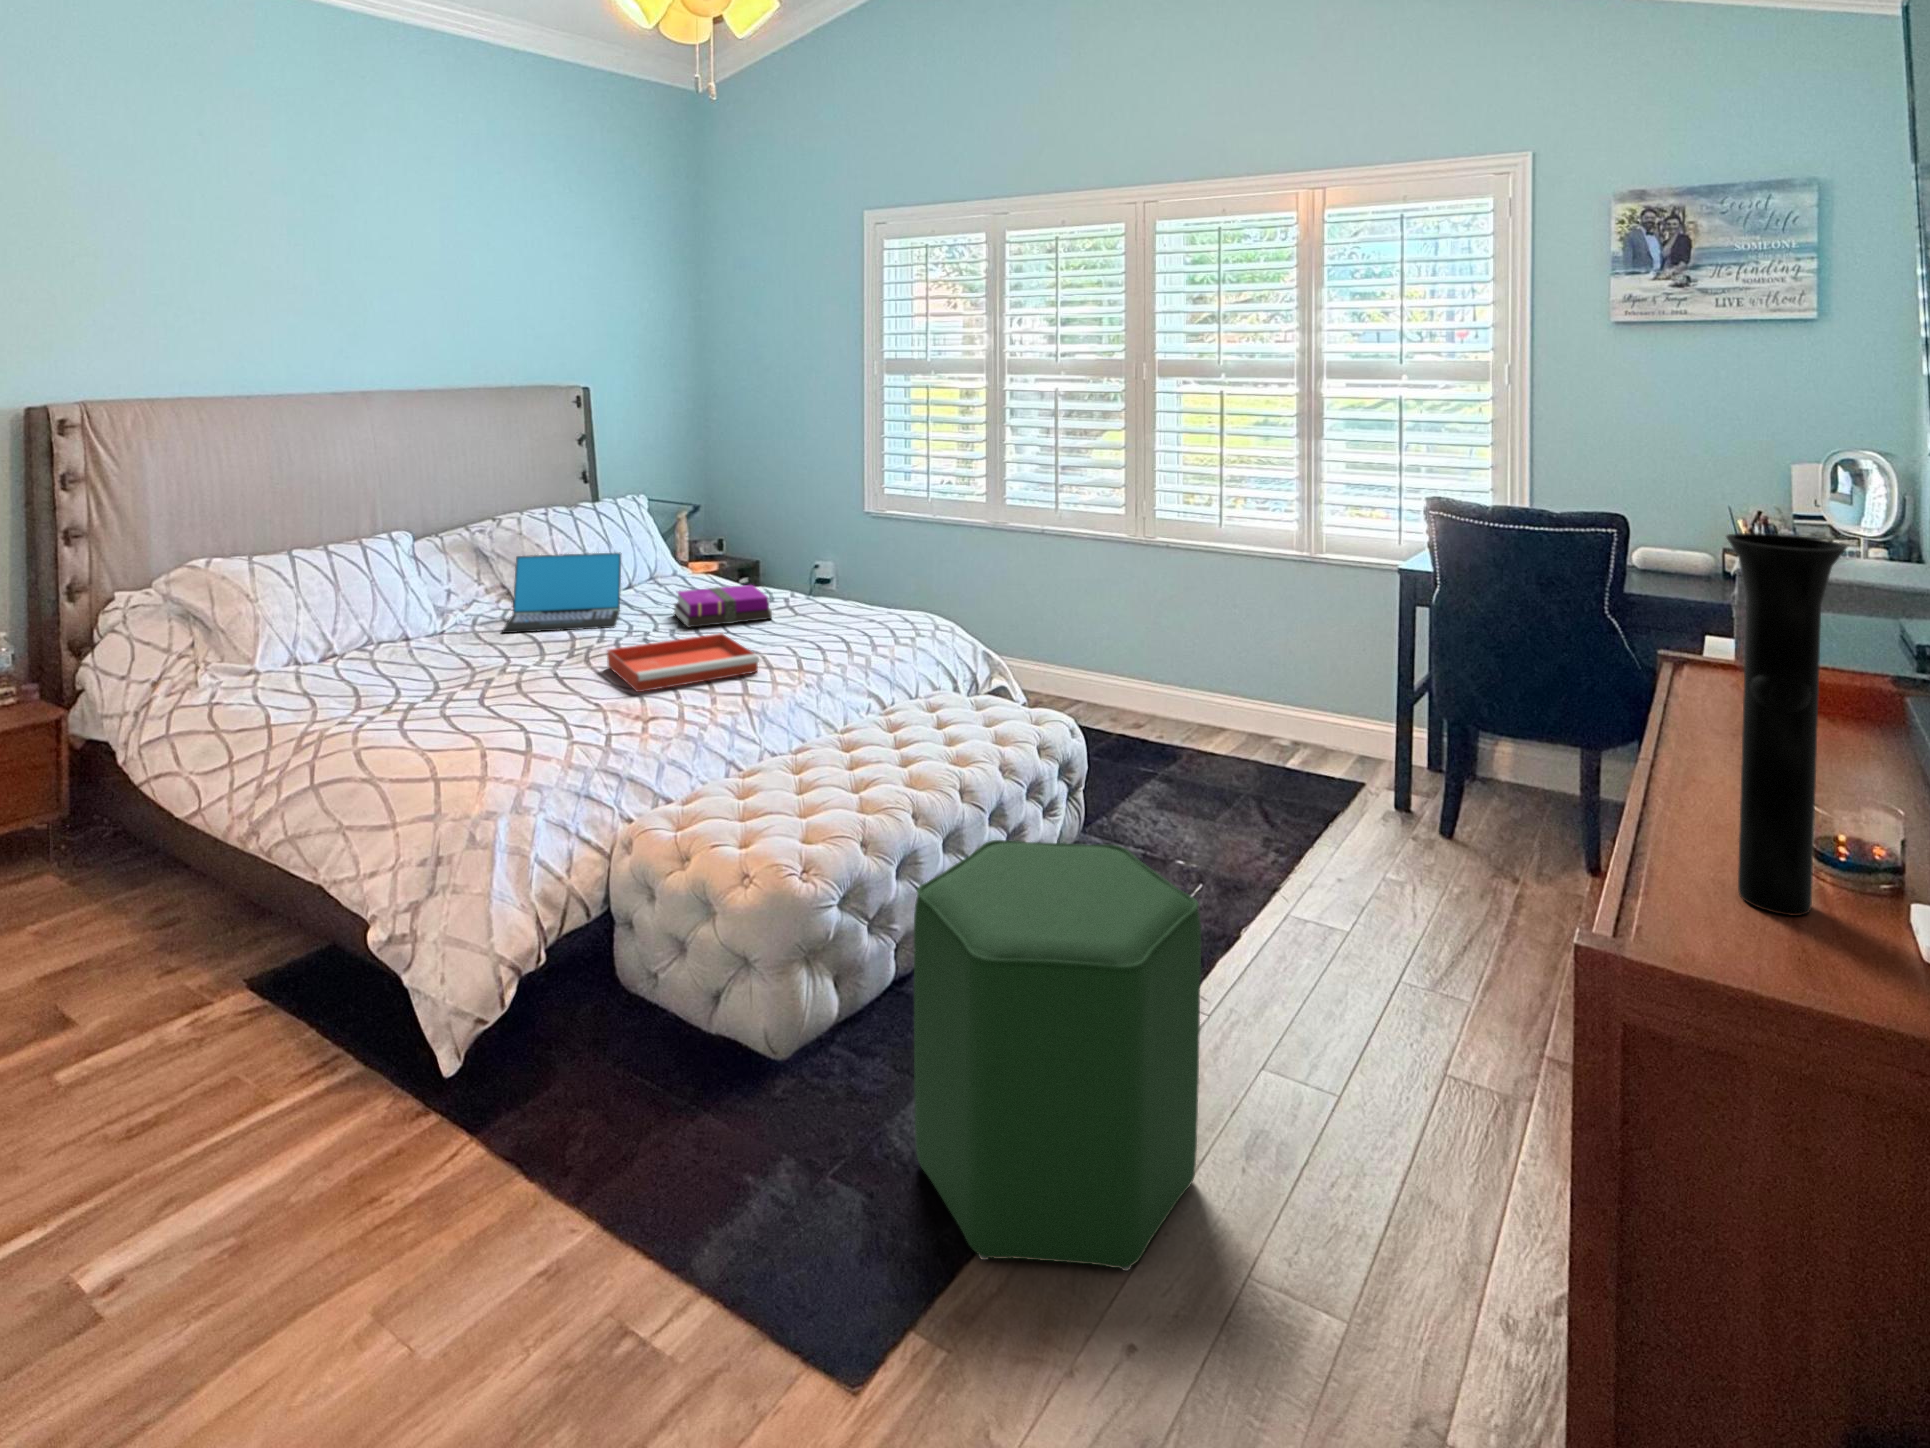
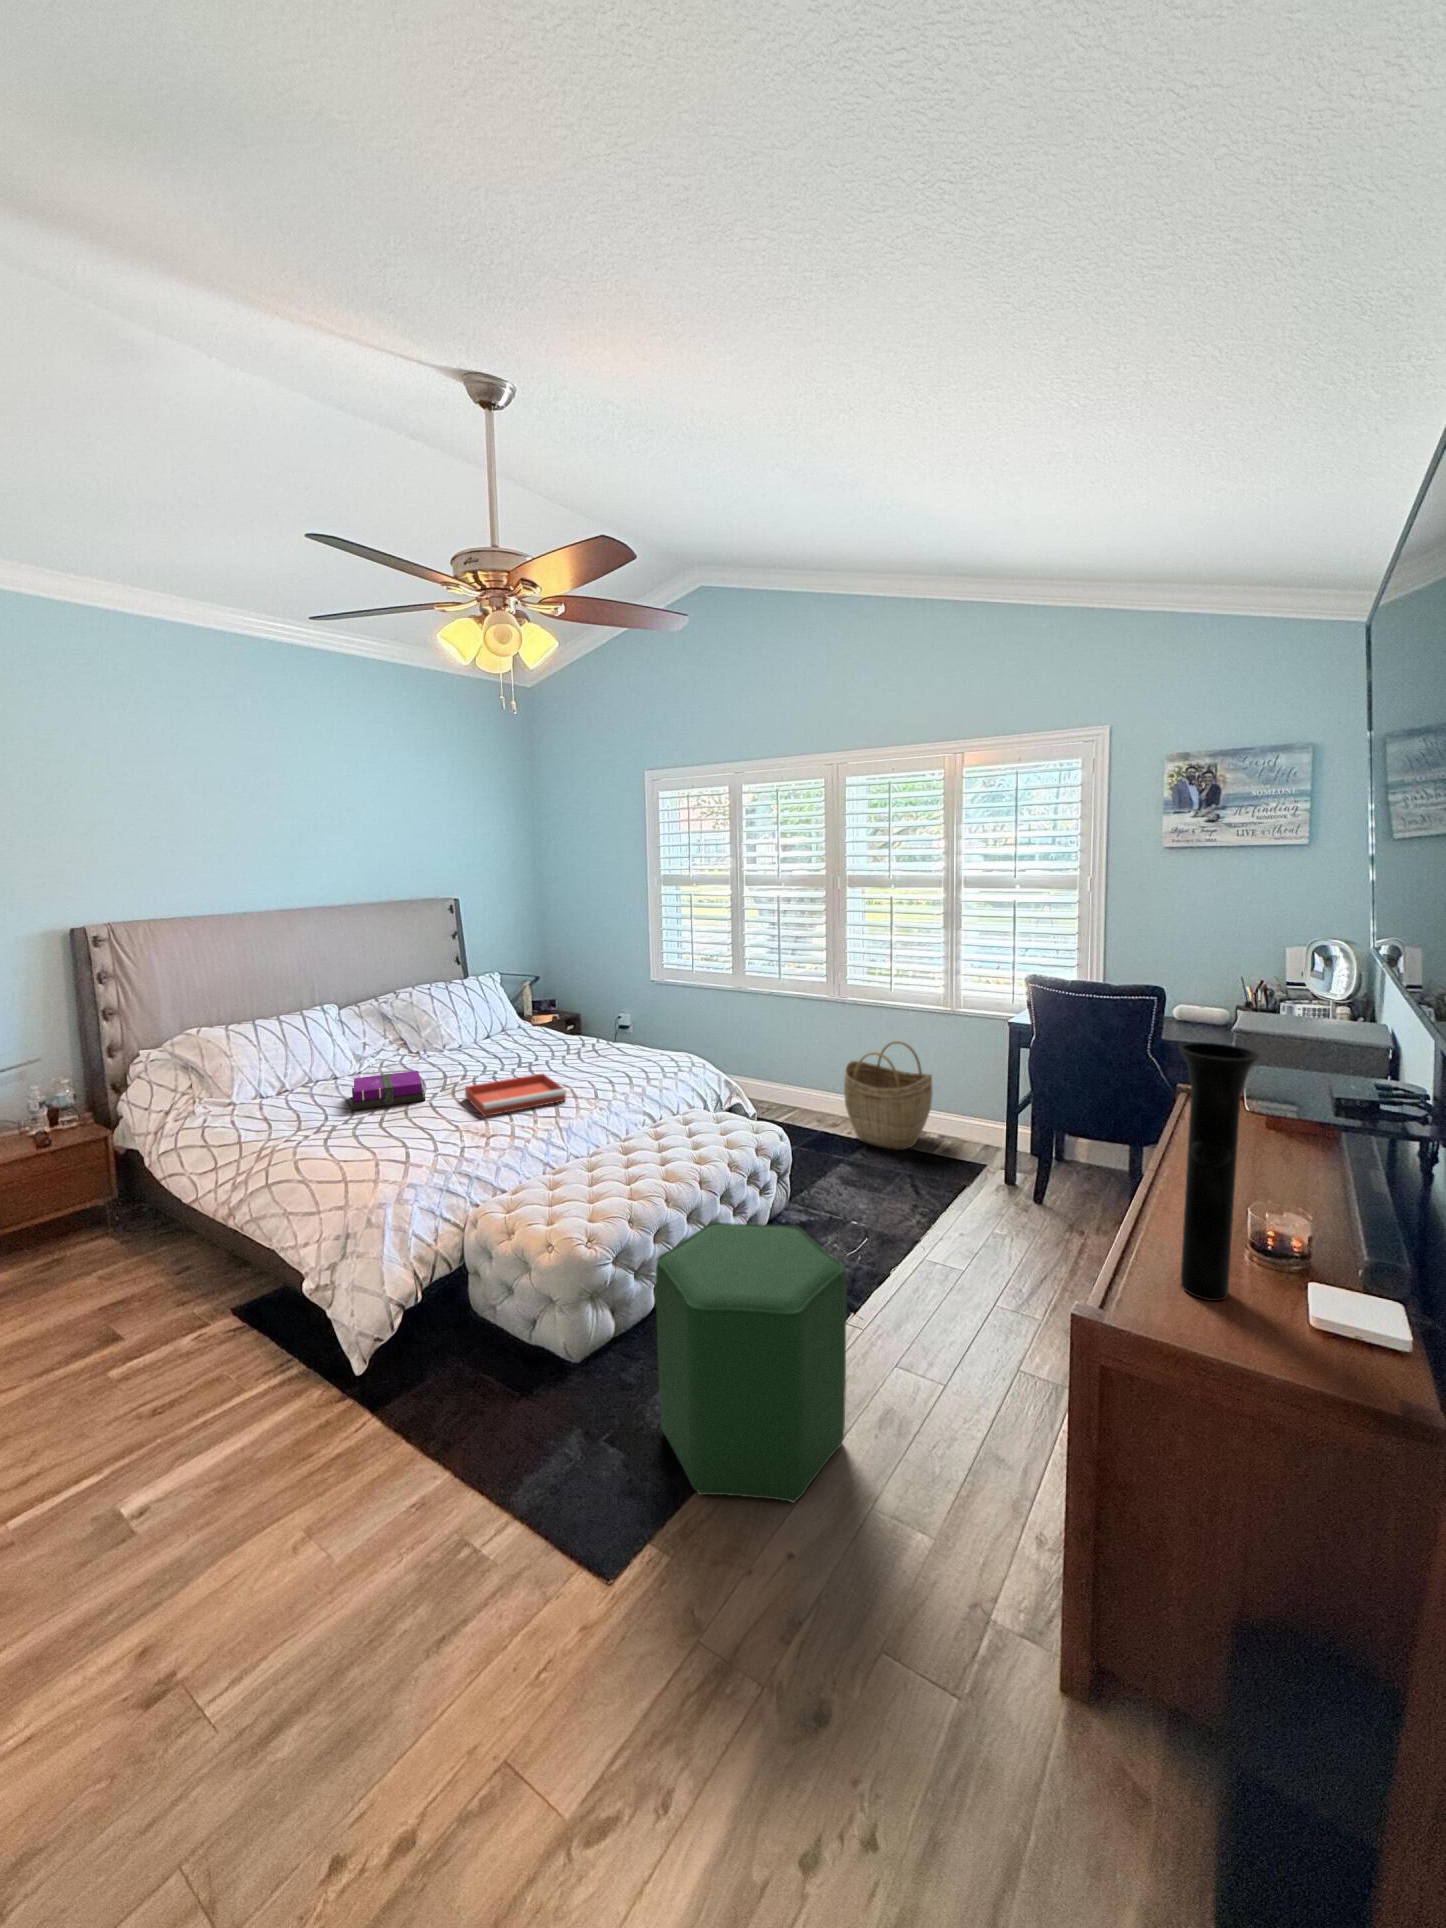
laptop: present [502,553,621,633] -> none [398,1016,478,1073]
notebook: present [674,585,772,628] -> present [352,1071,425,1110]
woven basket: none [1155,599,1283,759] -> present [844,1041,933,1150]

